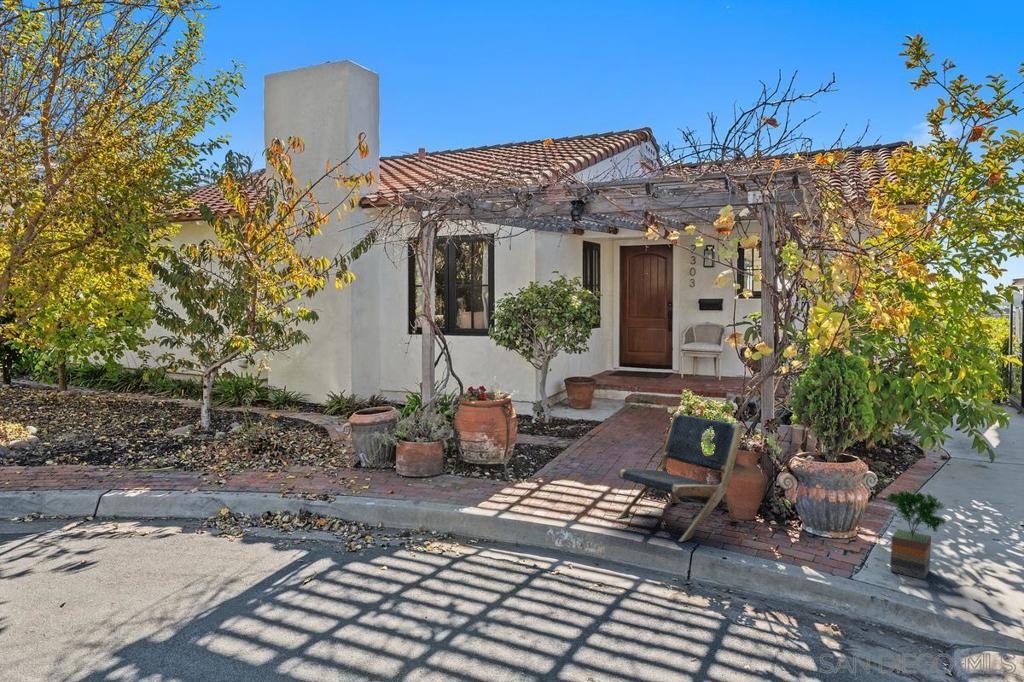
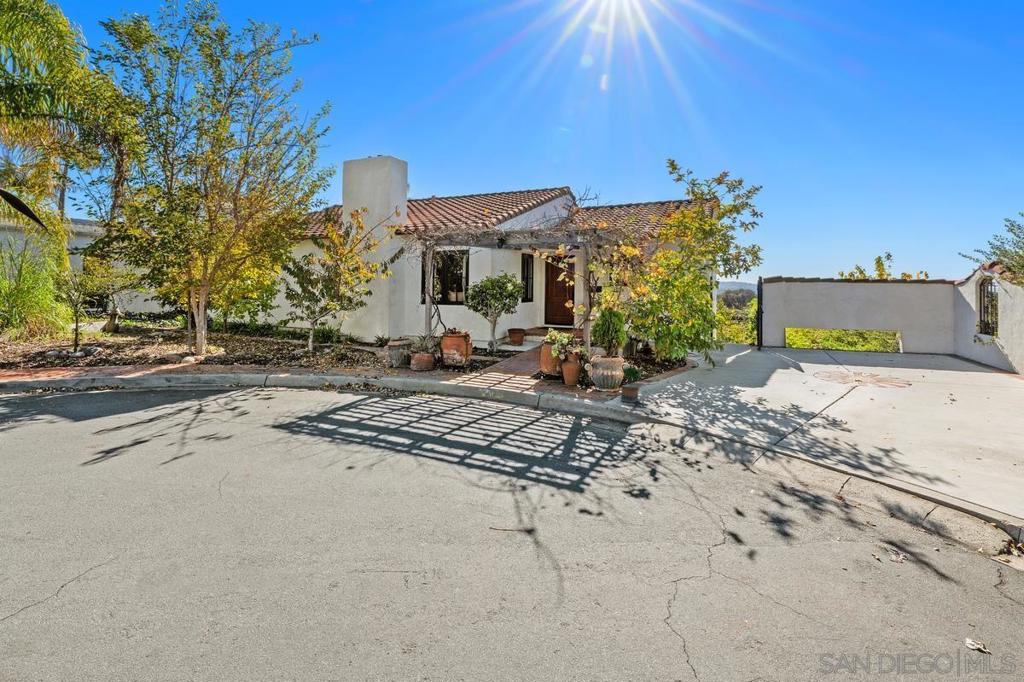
lounge chair: present [617,413,743,542] -> none [512,338,570,392]

